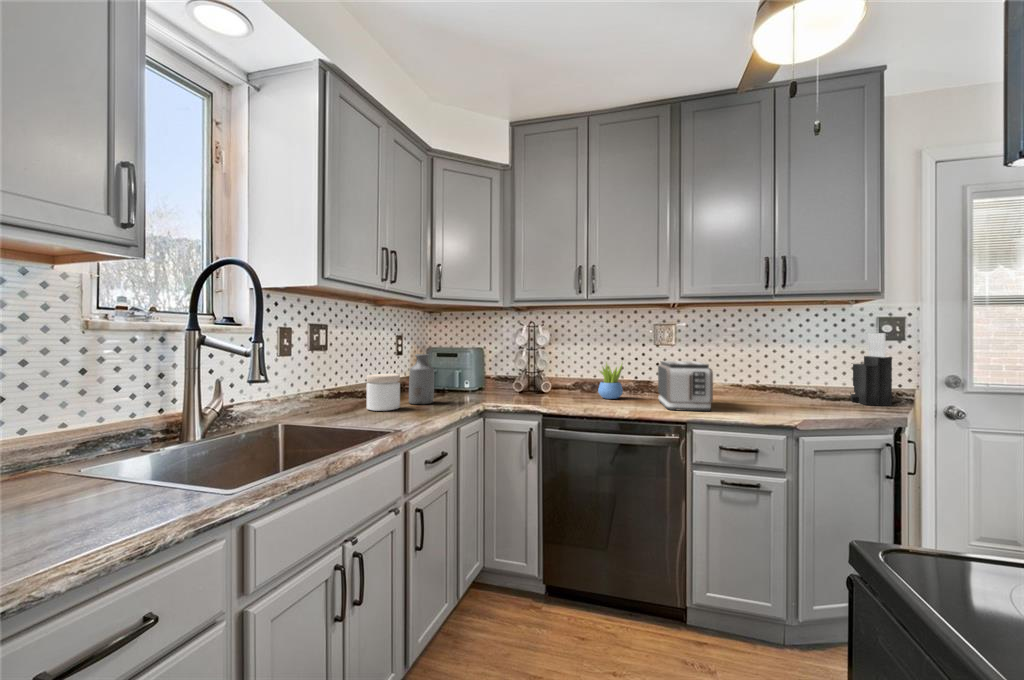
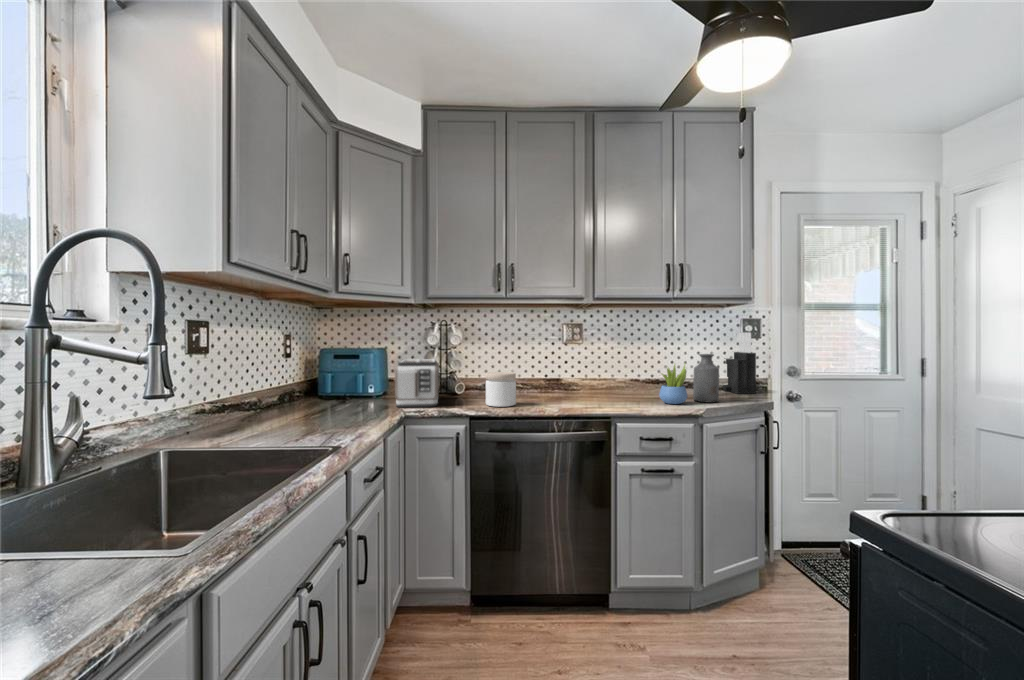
bottle: present [409,354,434,404] -> present [693,354,719,403]
toaster: present [658,361,713,411] -> present [395,359,439,407]
succulent plant: present [598,363,623,399] -> present [659,365,687,404]
jar: present [367,374,400,411] -> present [486,372,516,407]

